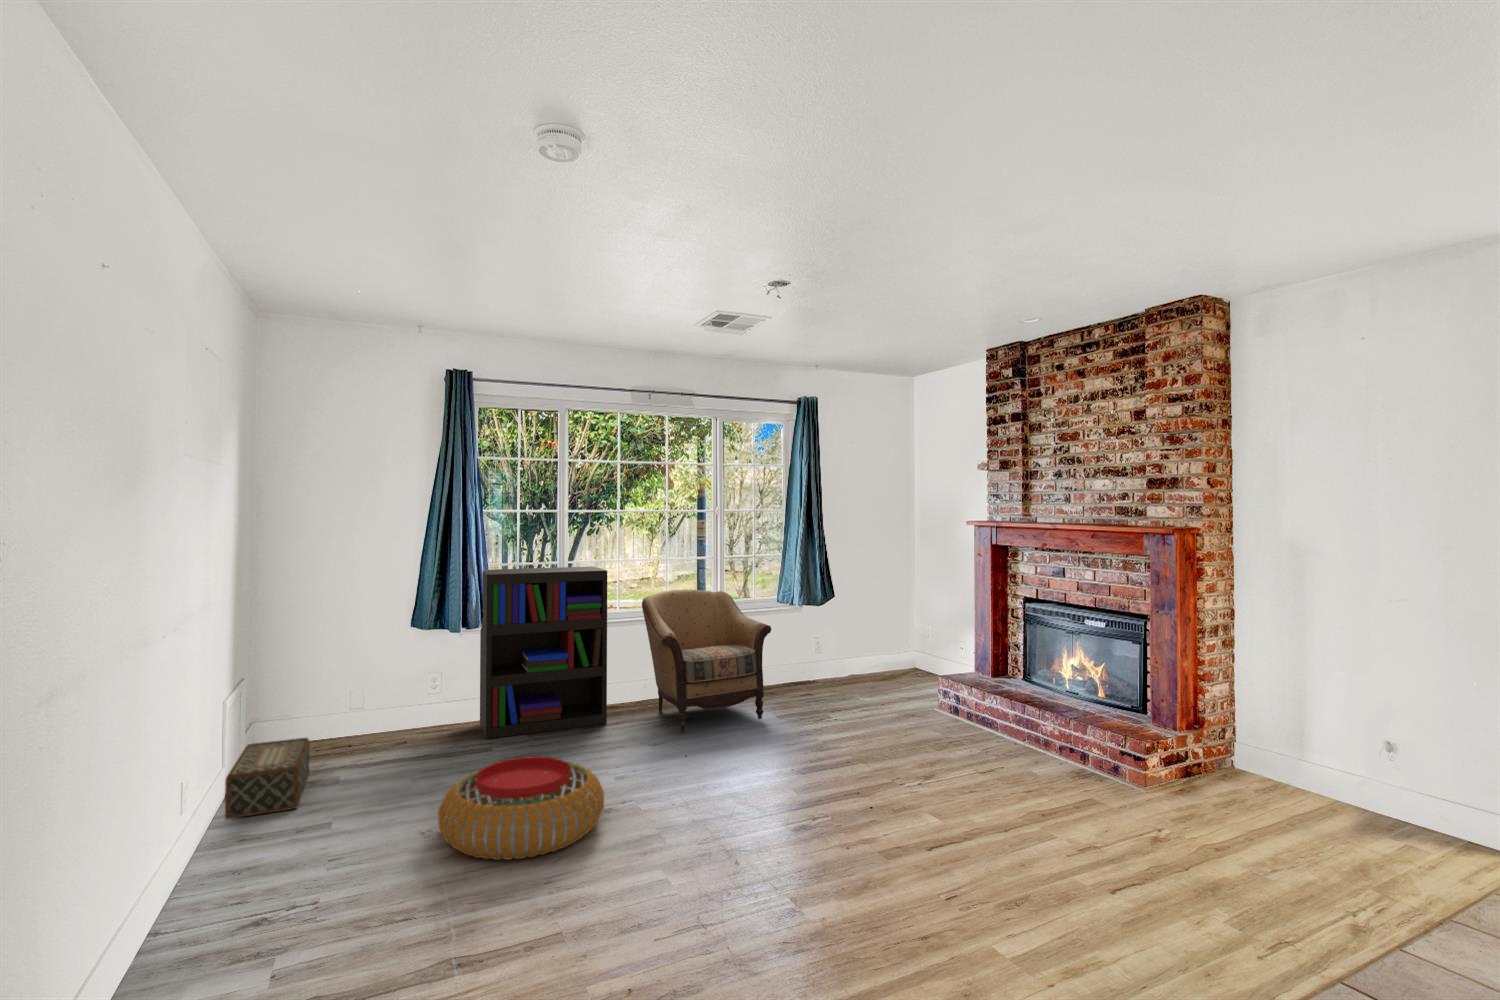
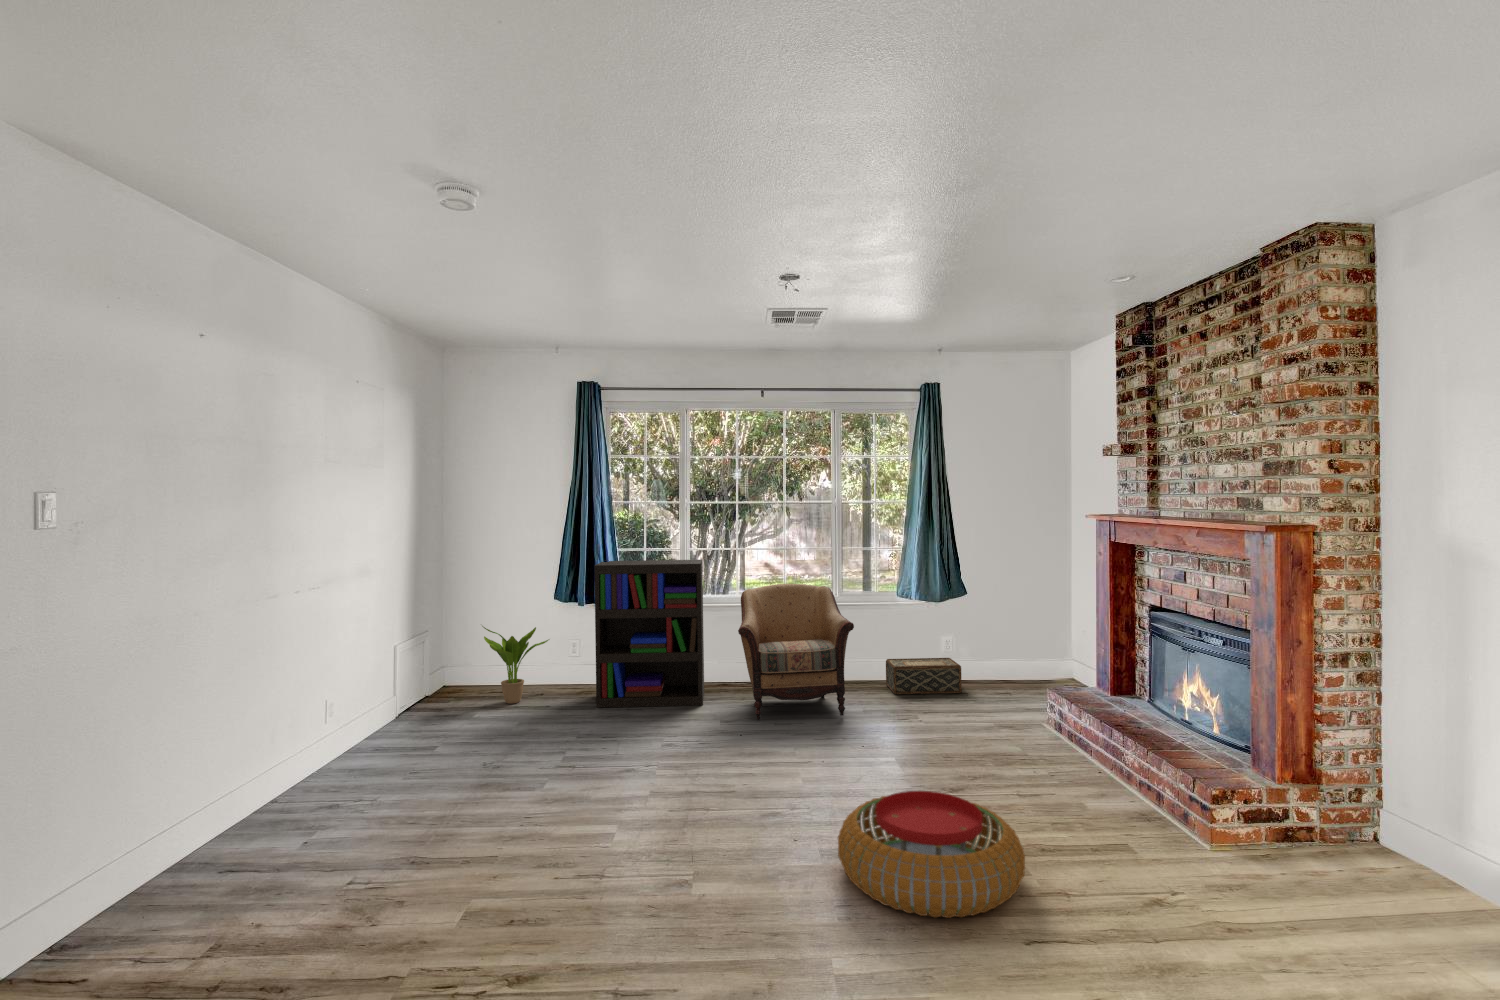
potted plant: none [326,650,416,746] -> present [482,626,548,704]
woven basket: present [225,738,309,819] -> present [886,658,962,694]
pouf: present [438,756,604,860] -> present [838,791,1025,918]

